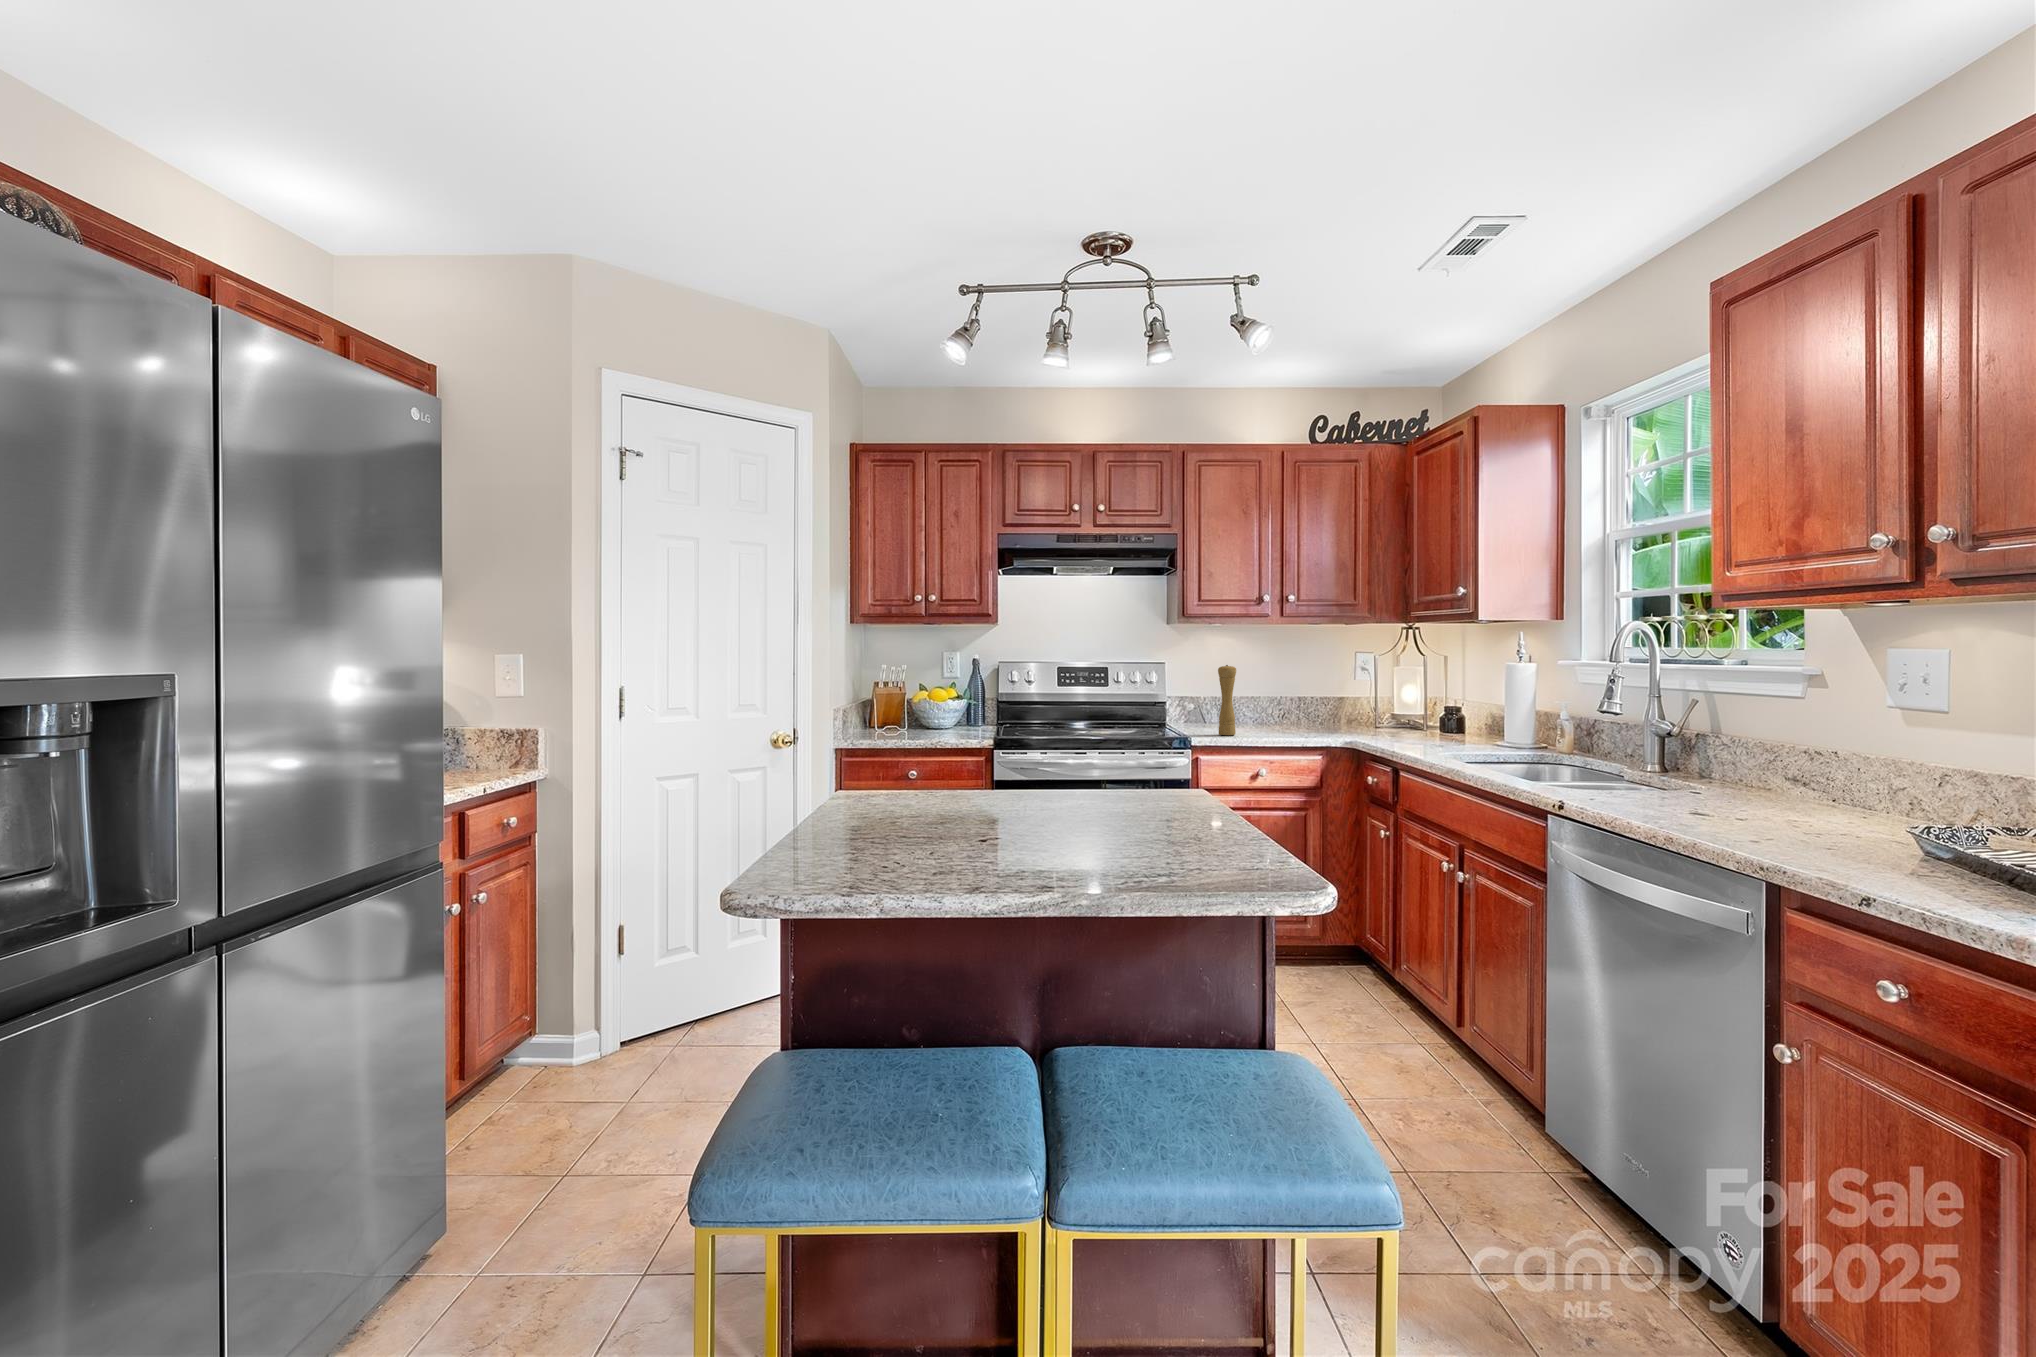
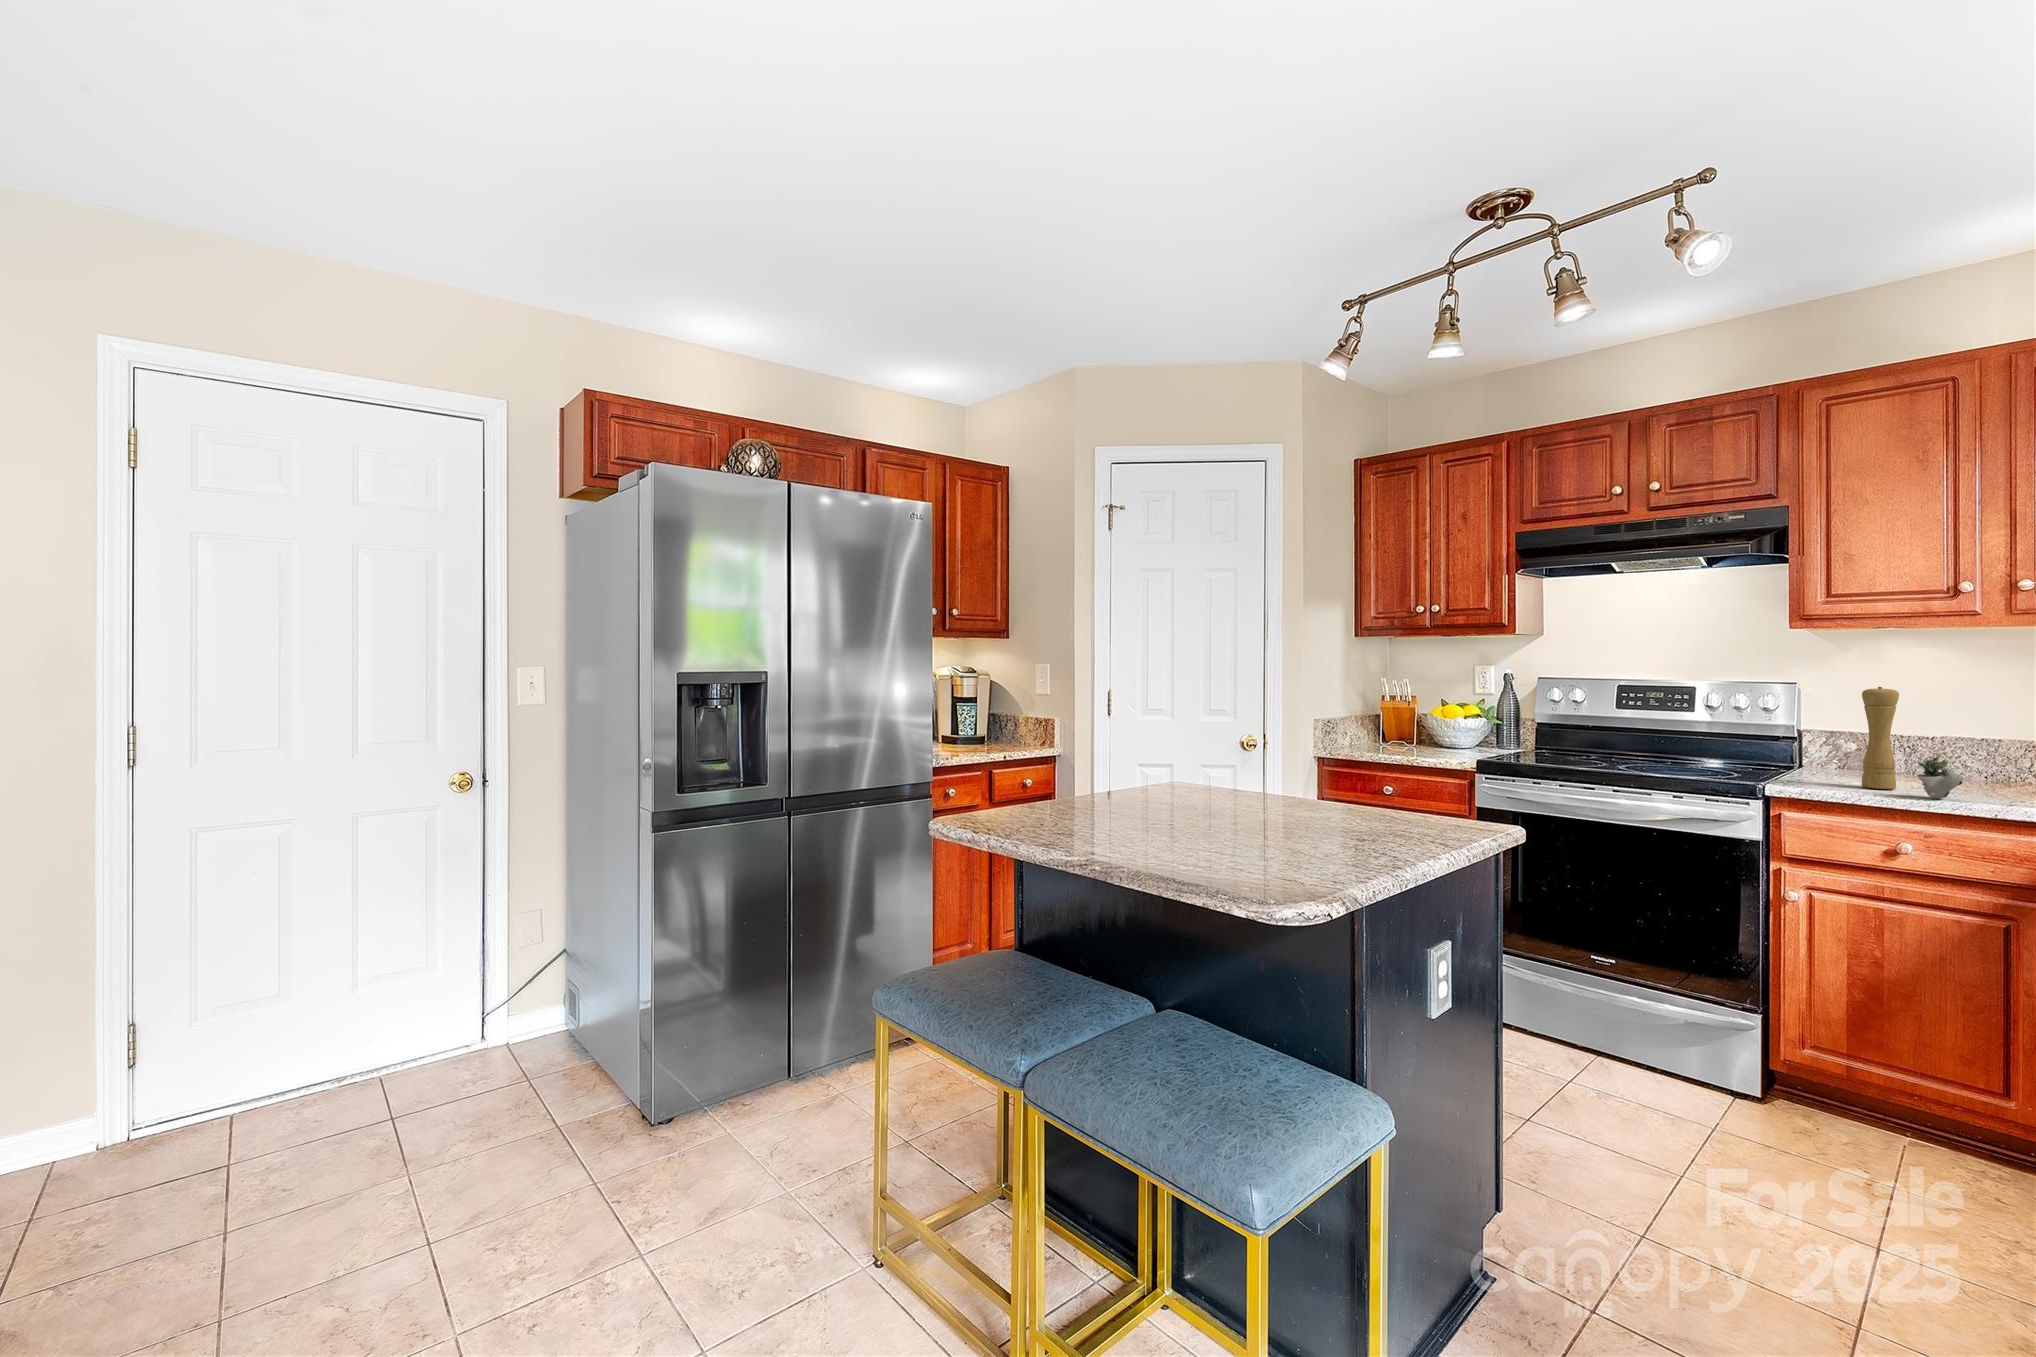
succulent plant: none [1253,708,1280,738] -> present [1917,755,1962,799]

